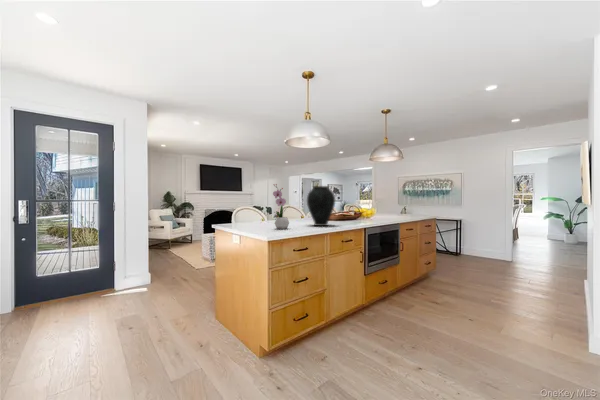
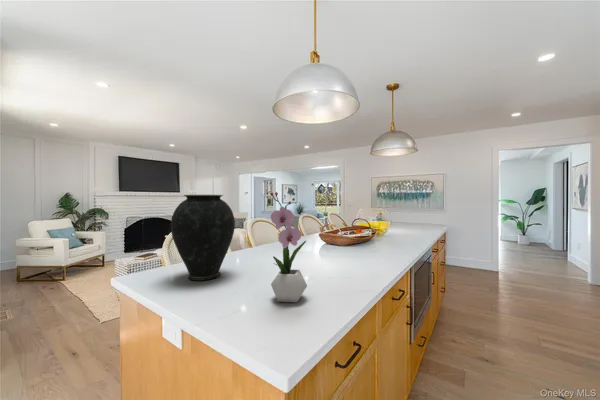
vase: present [307,186,335,226] -> present [171,195,235,281]

